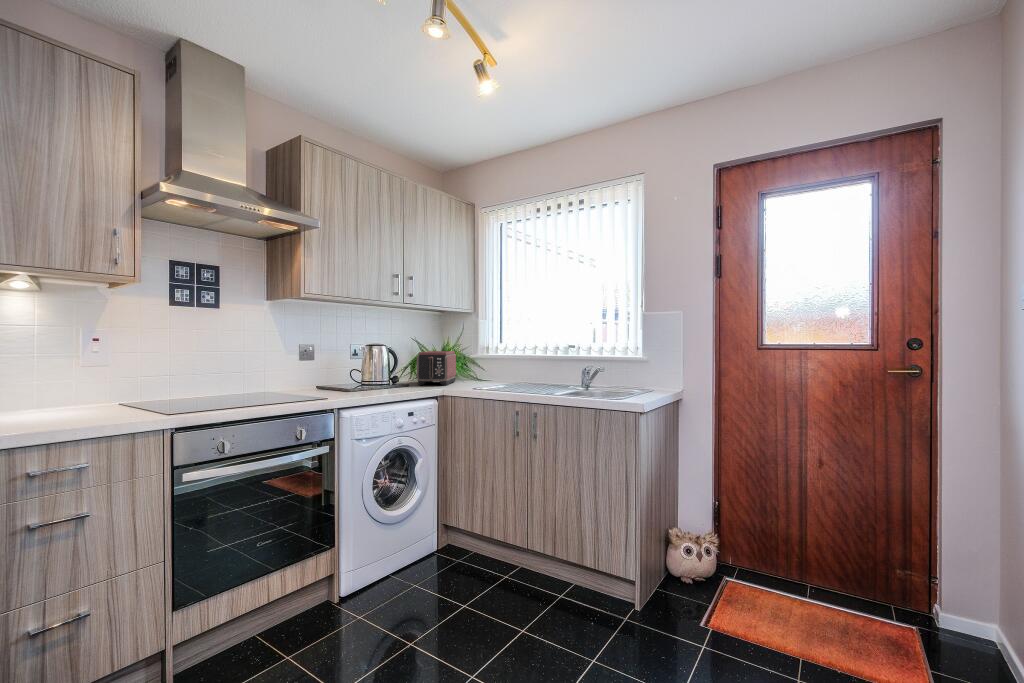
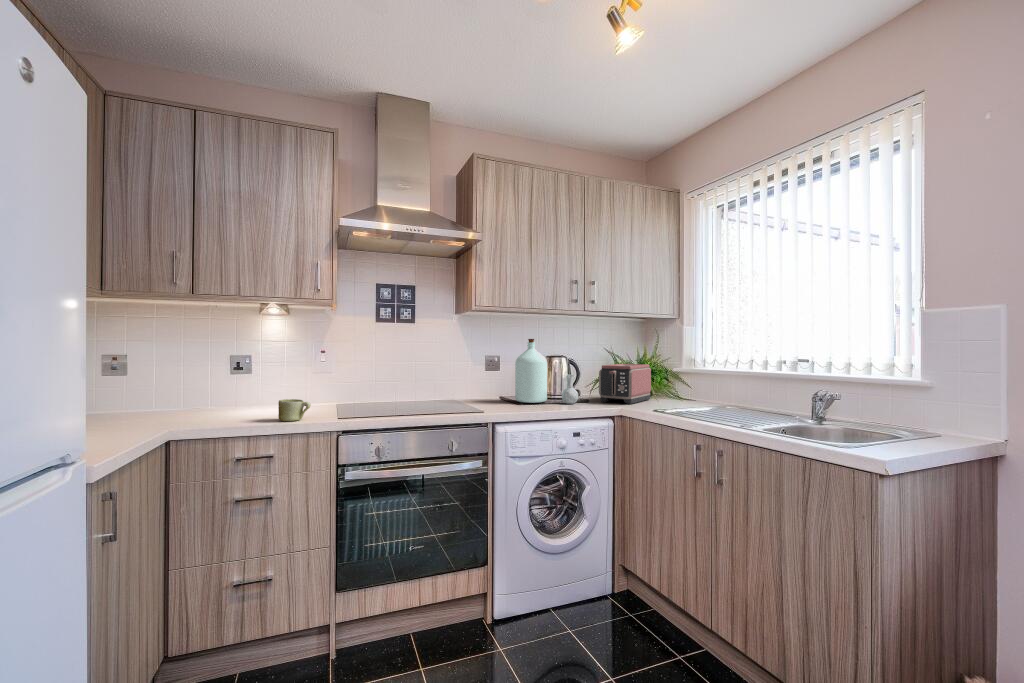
bottle: none [339,327,402,389] -> present [515,339,578,404]
mug: none [81,396,129,423] -> present [278,399,311,421]

